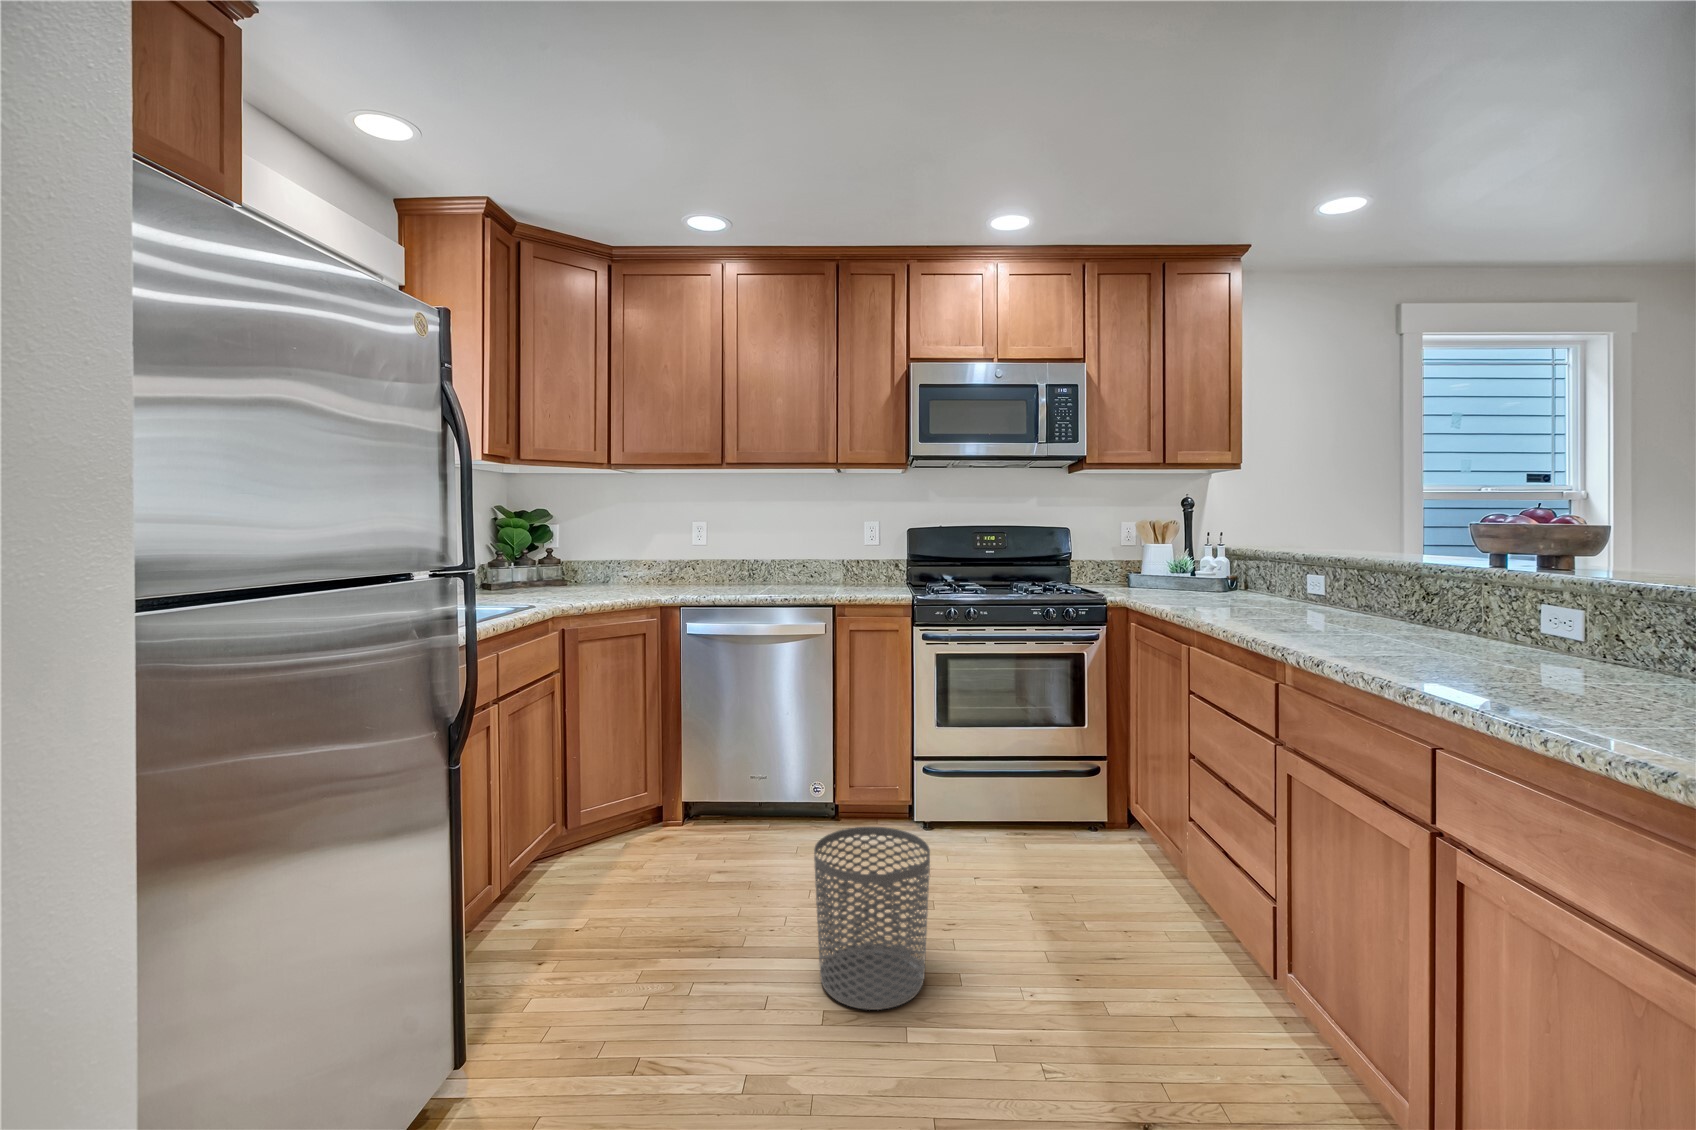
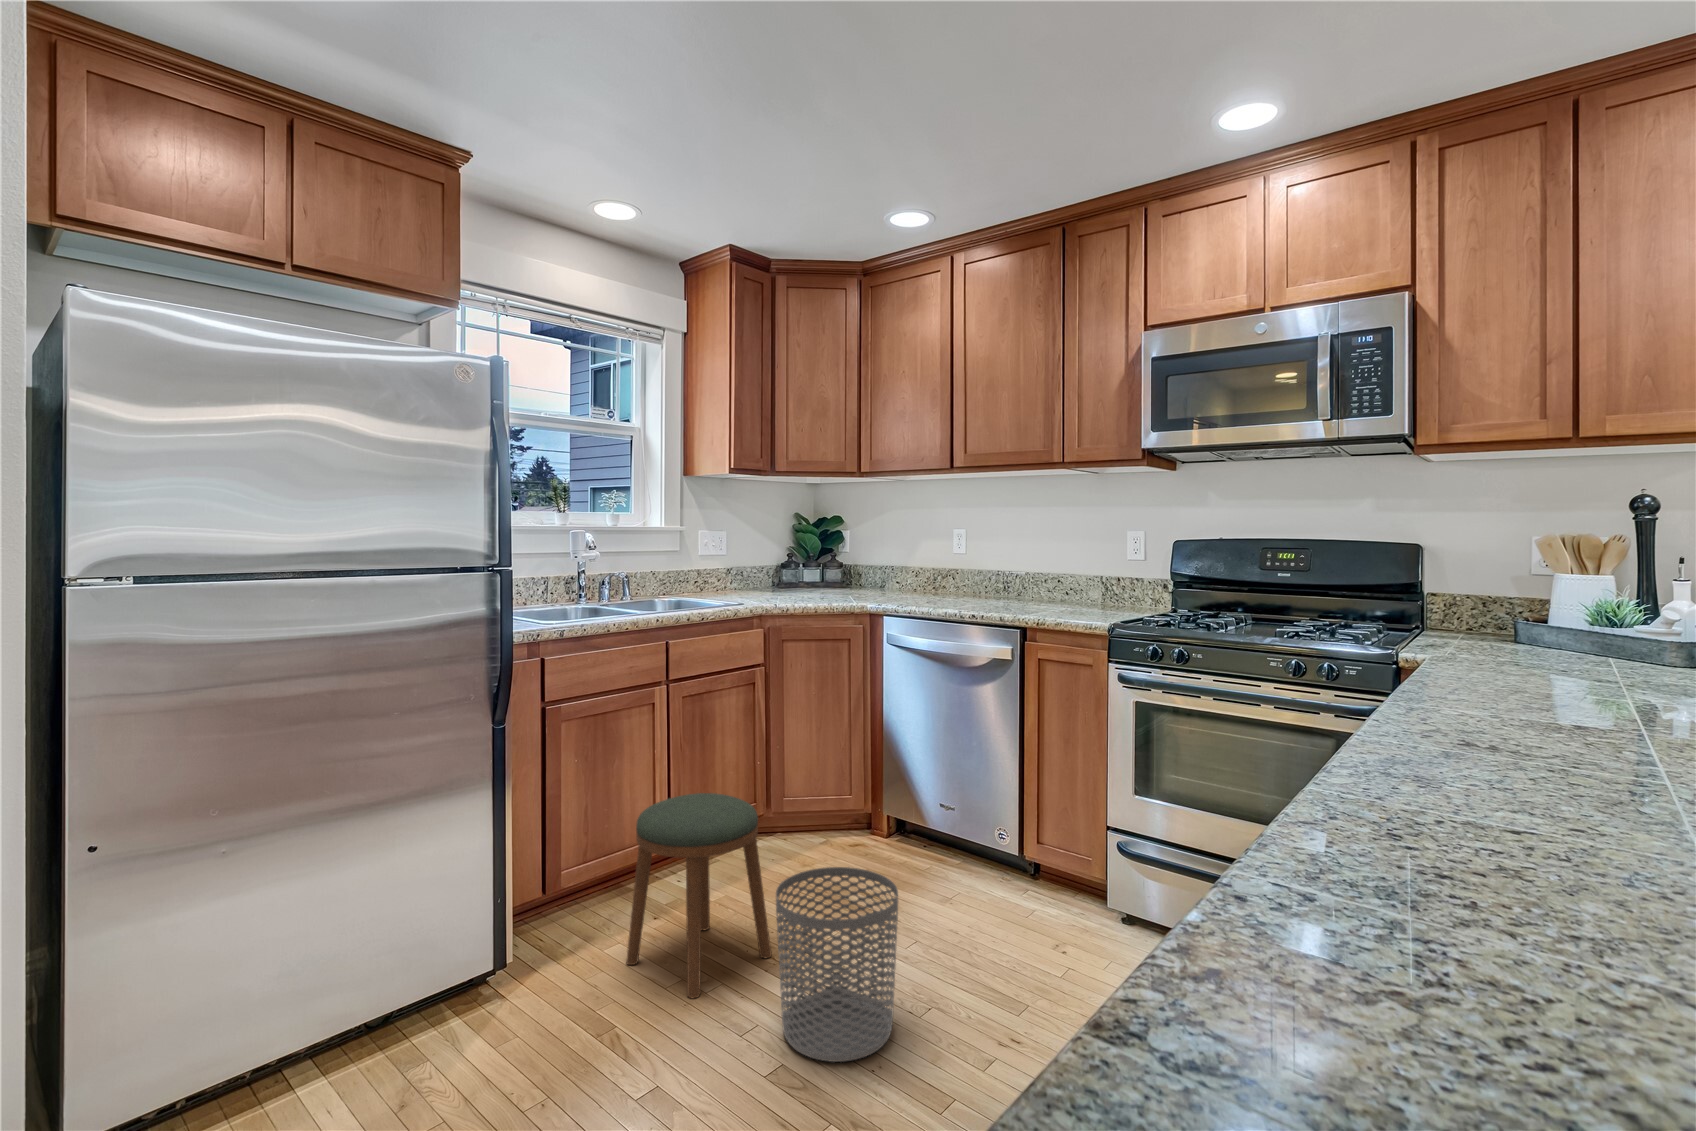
stool: none [594,796,733,1016] -> present [626,793,771,998]

